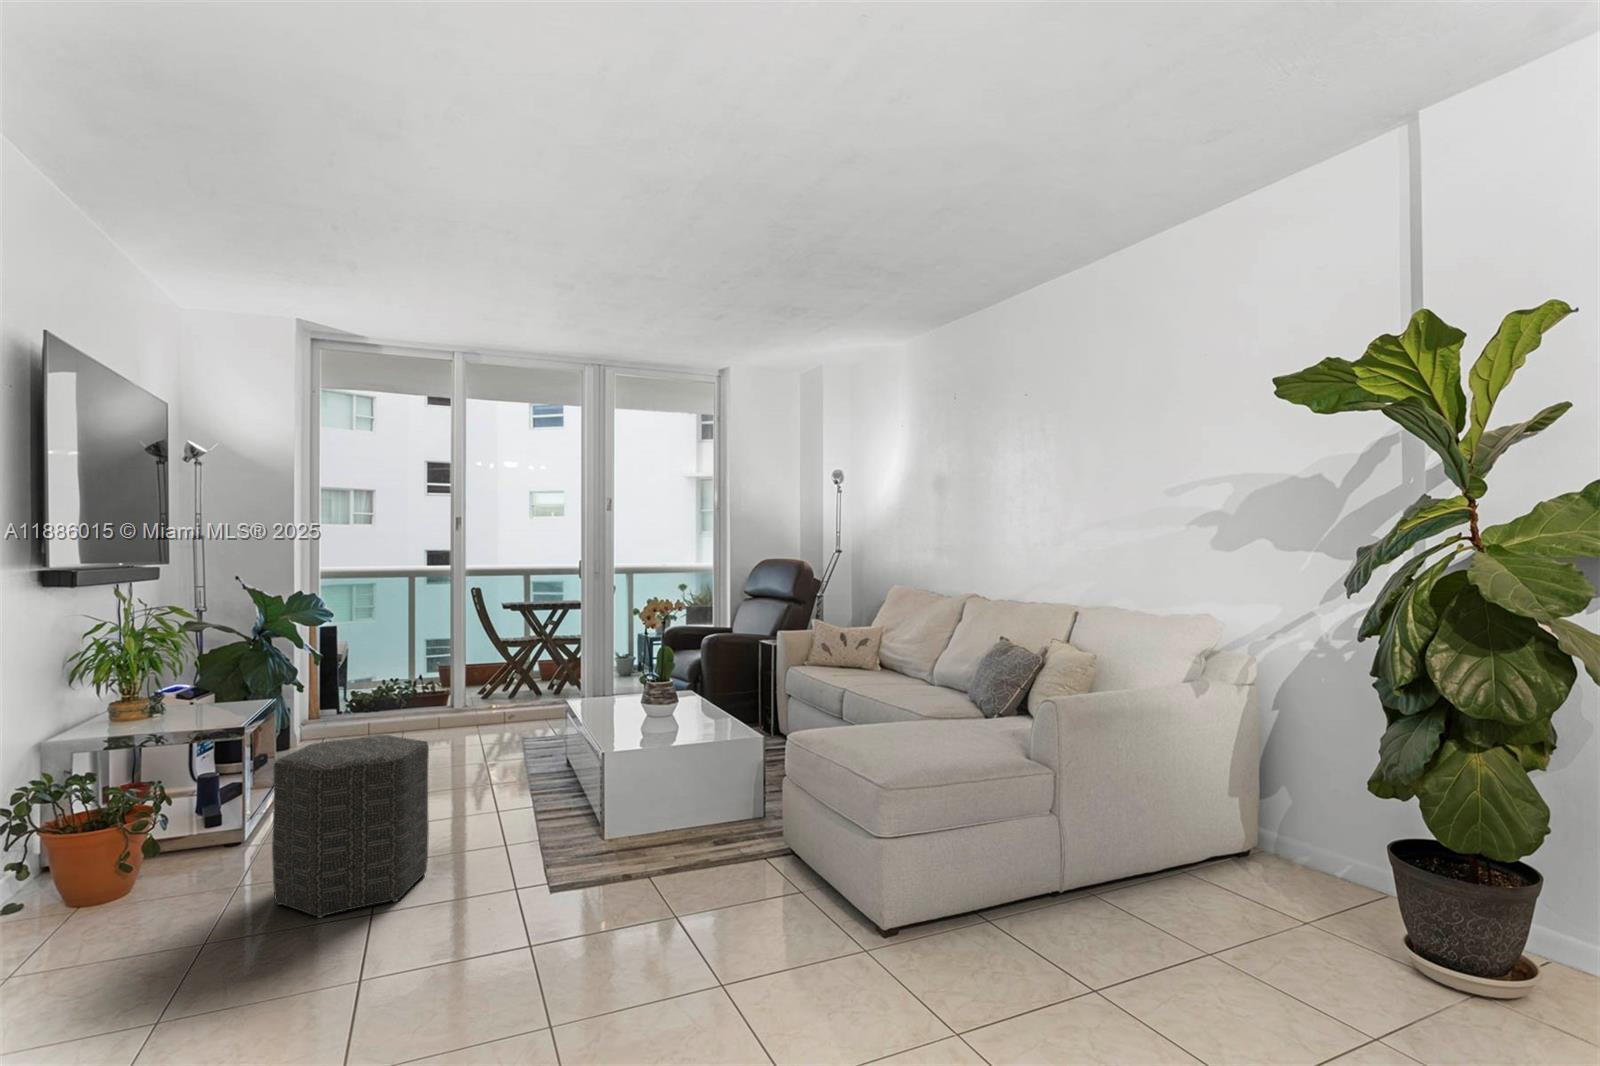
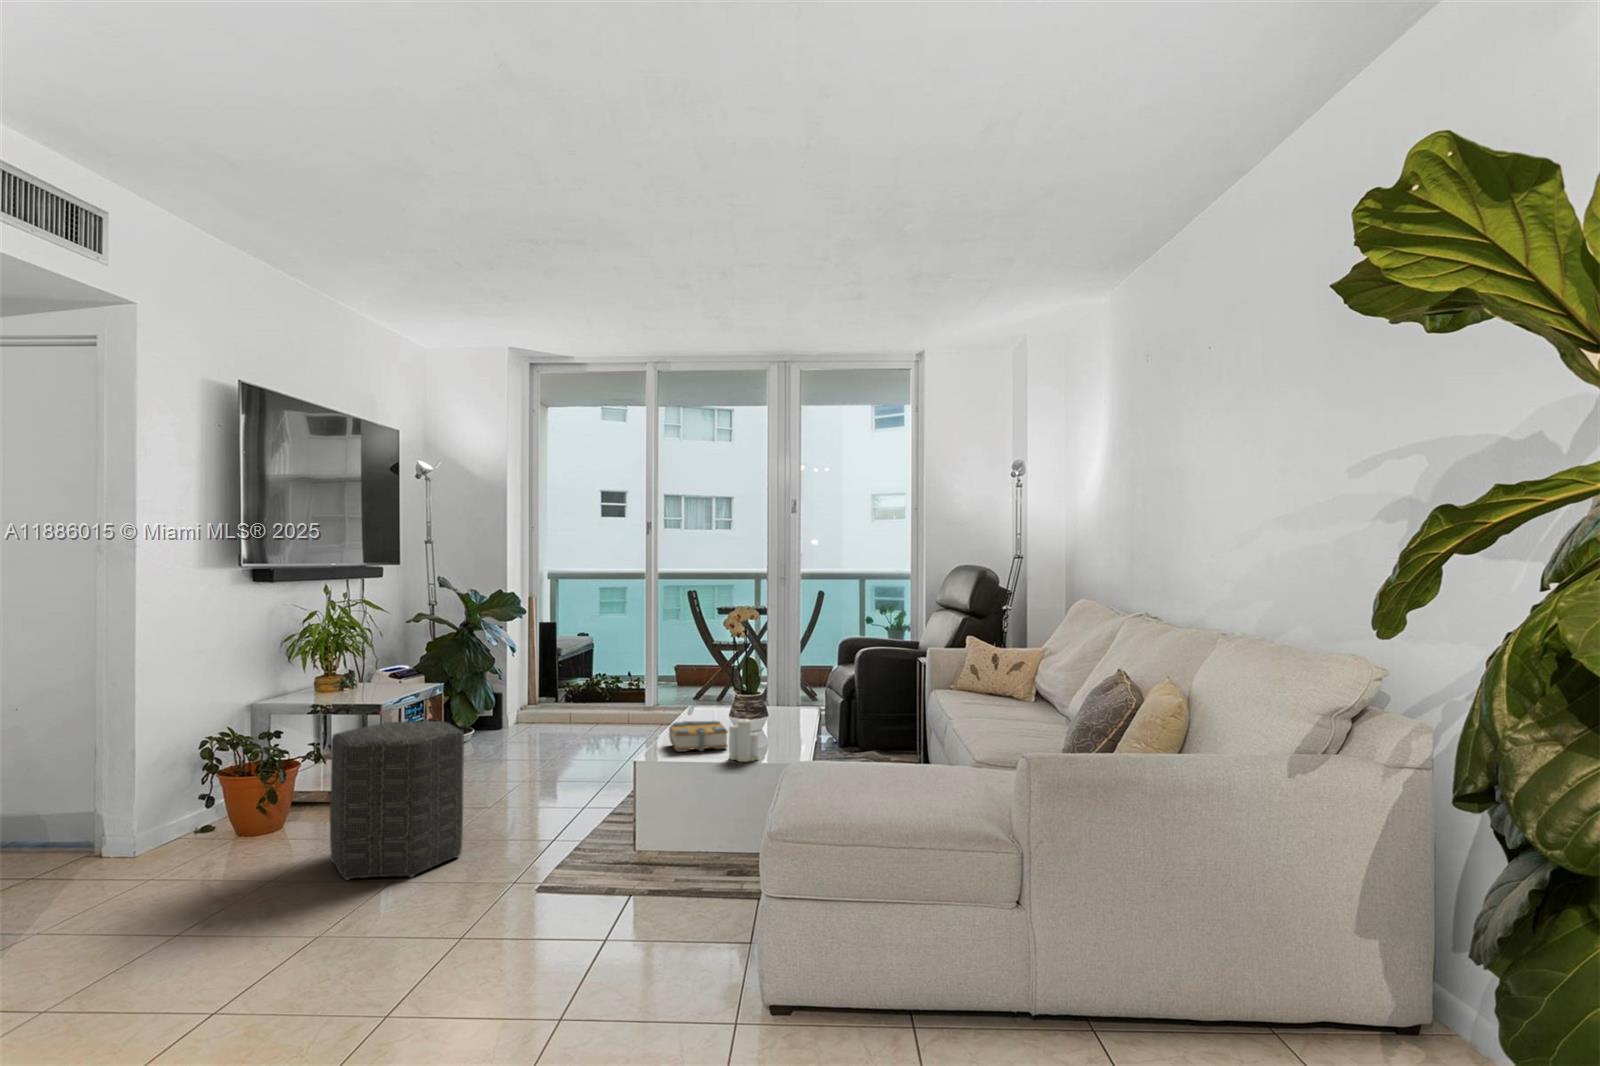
candle: none [685,700,715,742] -> present [729,719,759,762]
book: none [606,709,670,741] -> present [669,721,728,752]

